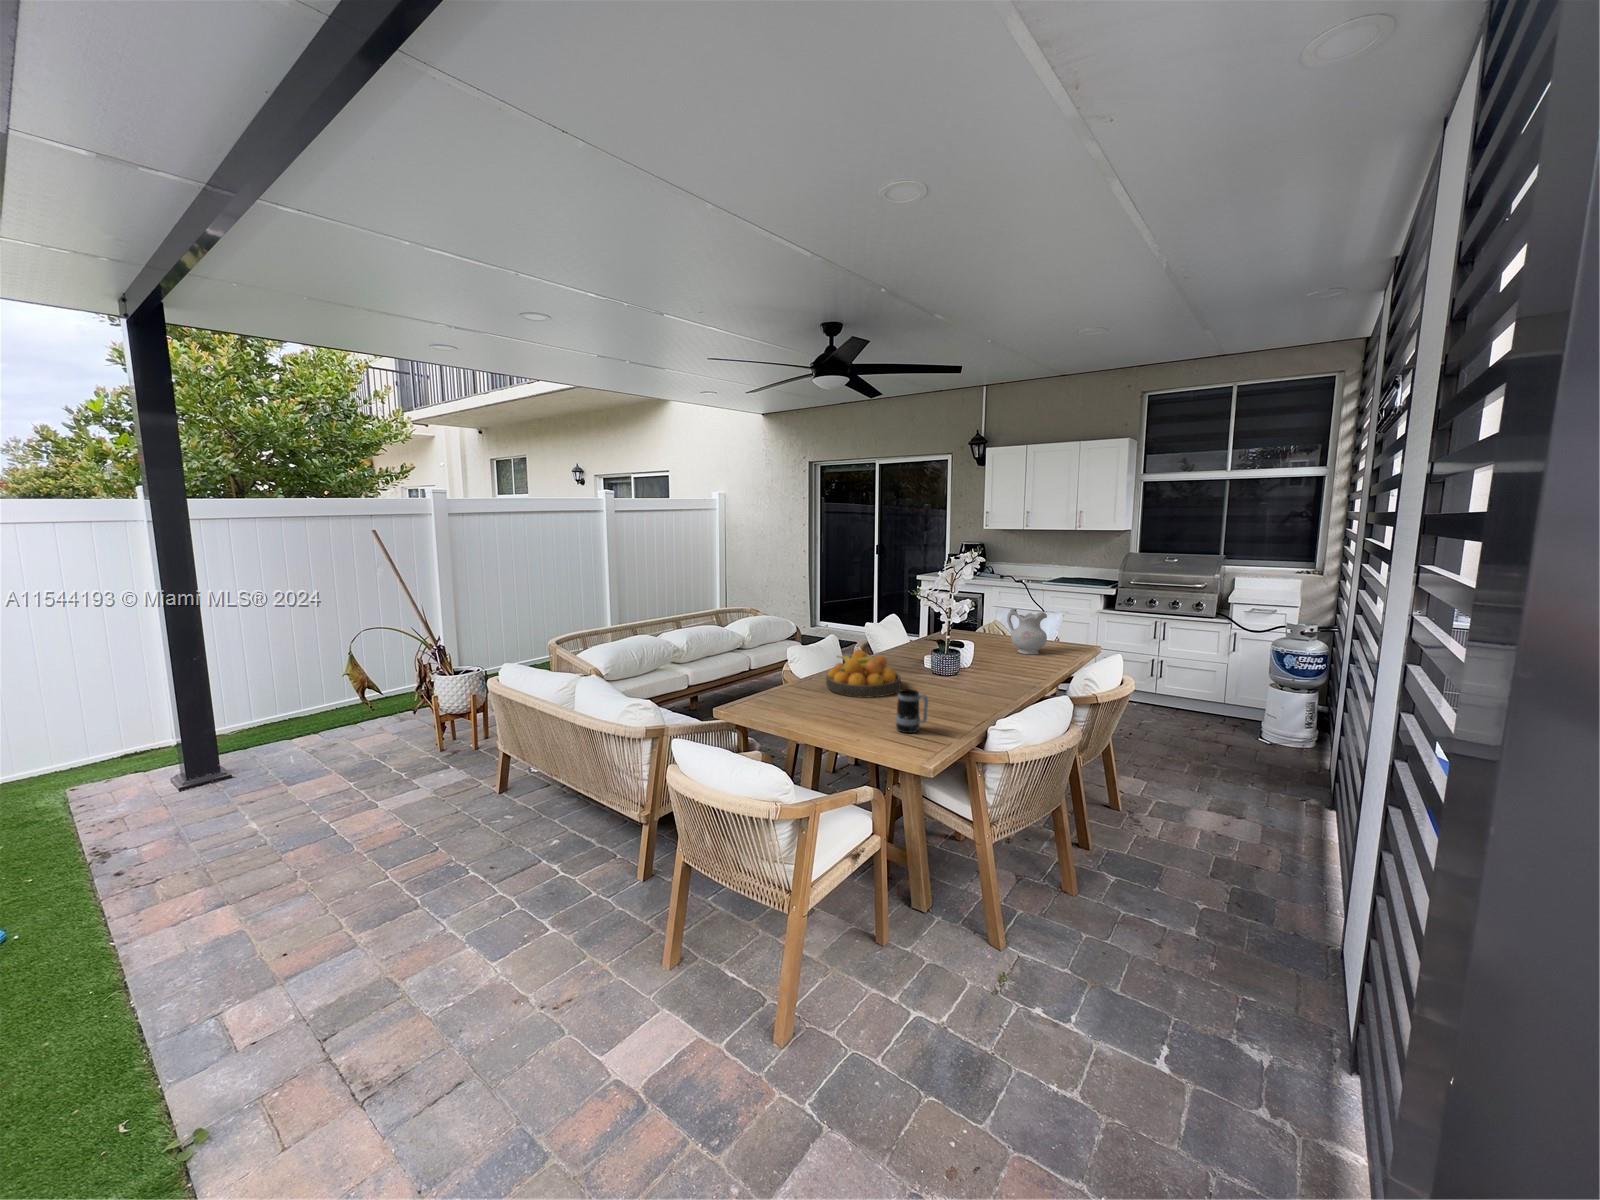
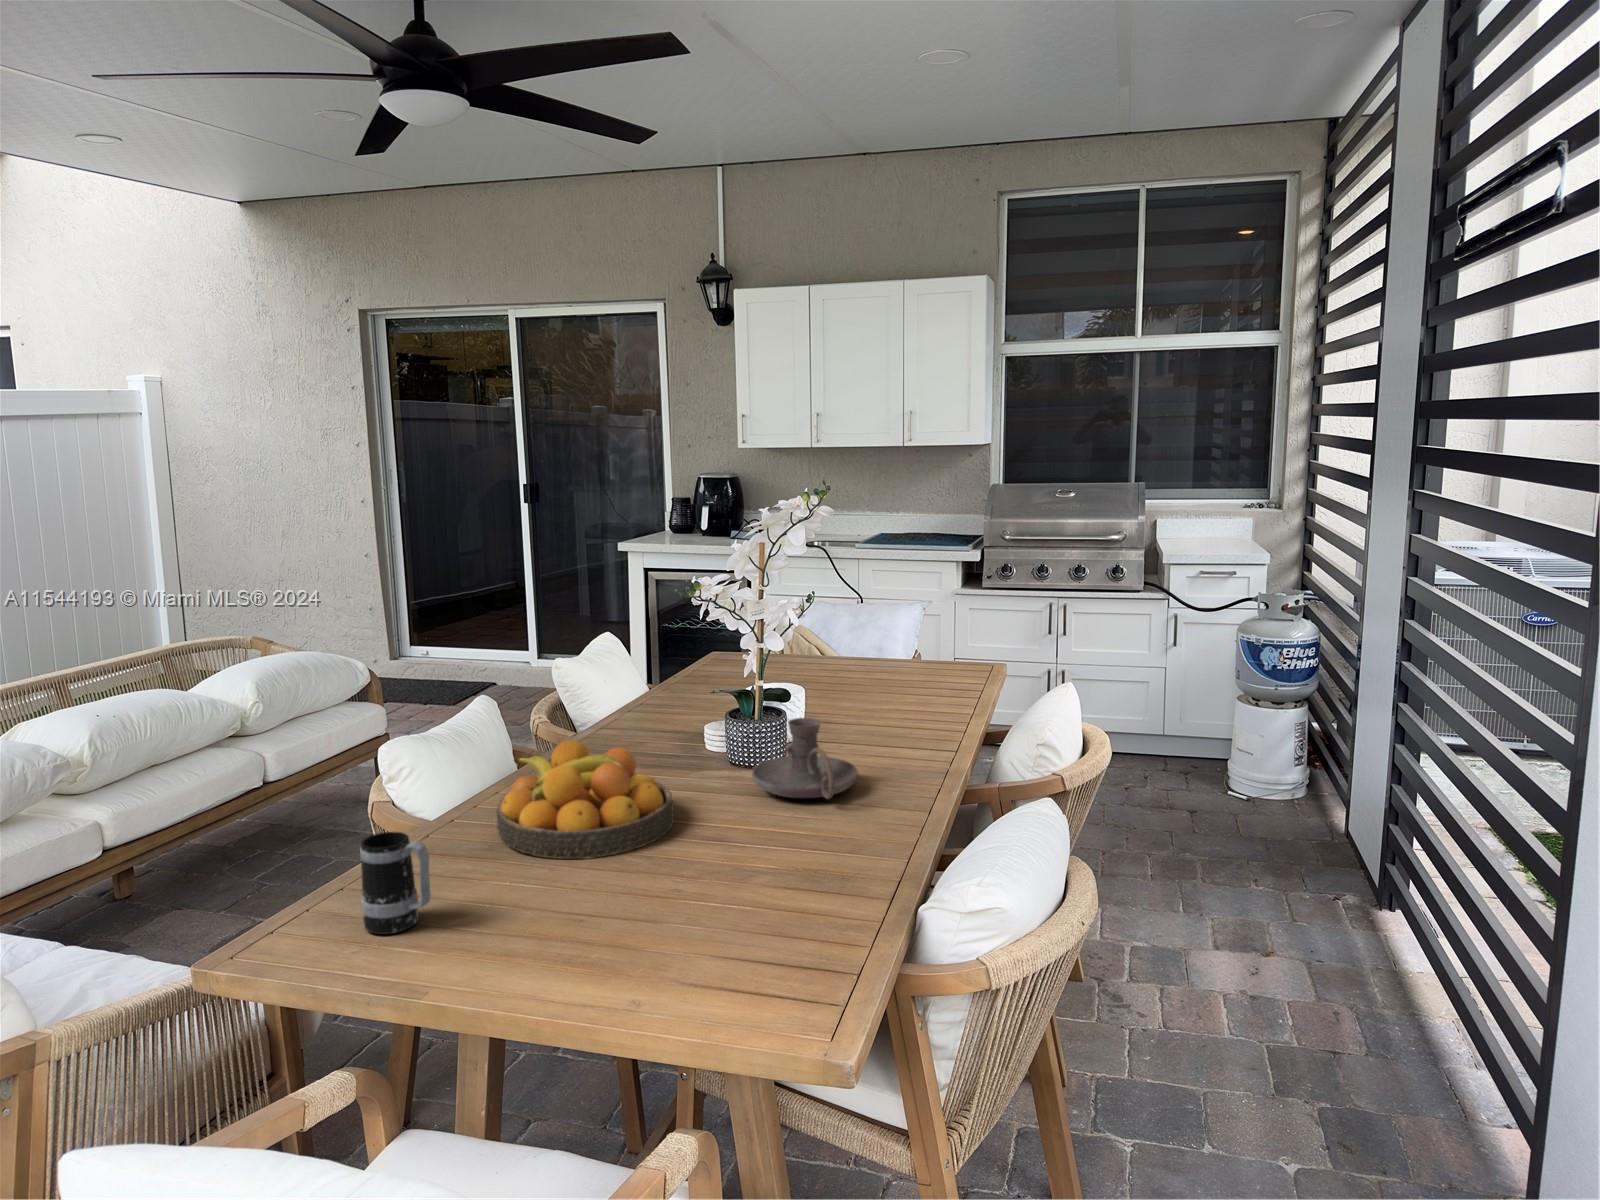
ceramic pitcher: present [1007,609,1047,655] -> none [841,609,918,698]
candle holder: none [941,652,991,688] -> present [752,718,858,799]
mug: present [896,689,928,733] -> present [360,832,431,934]

